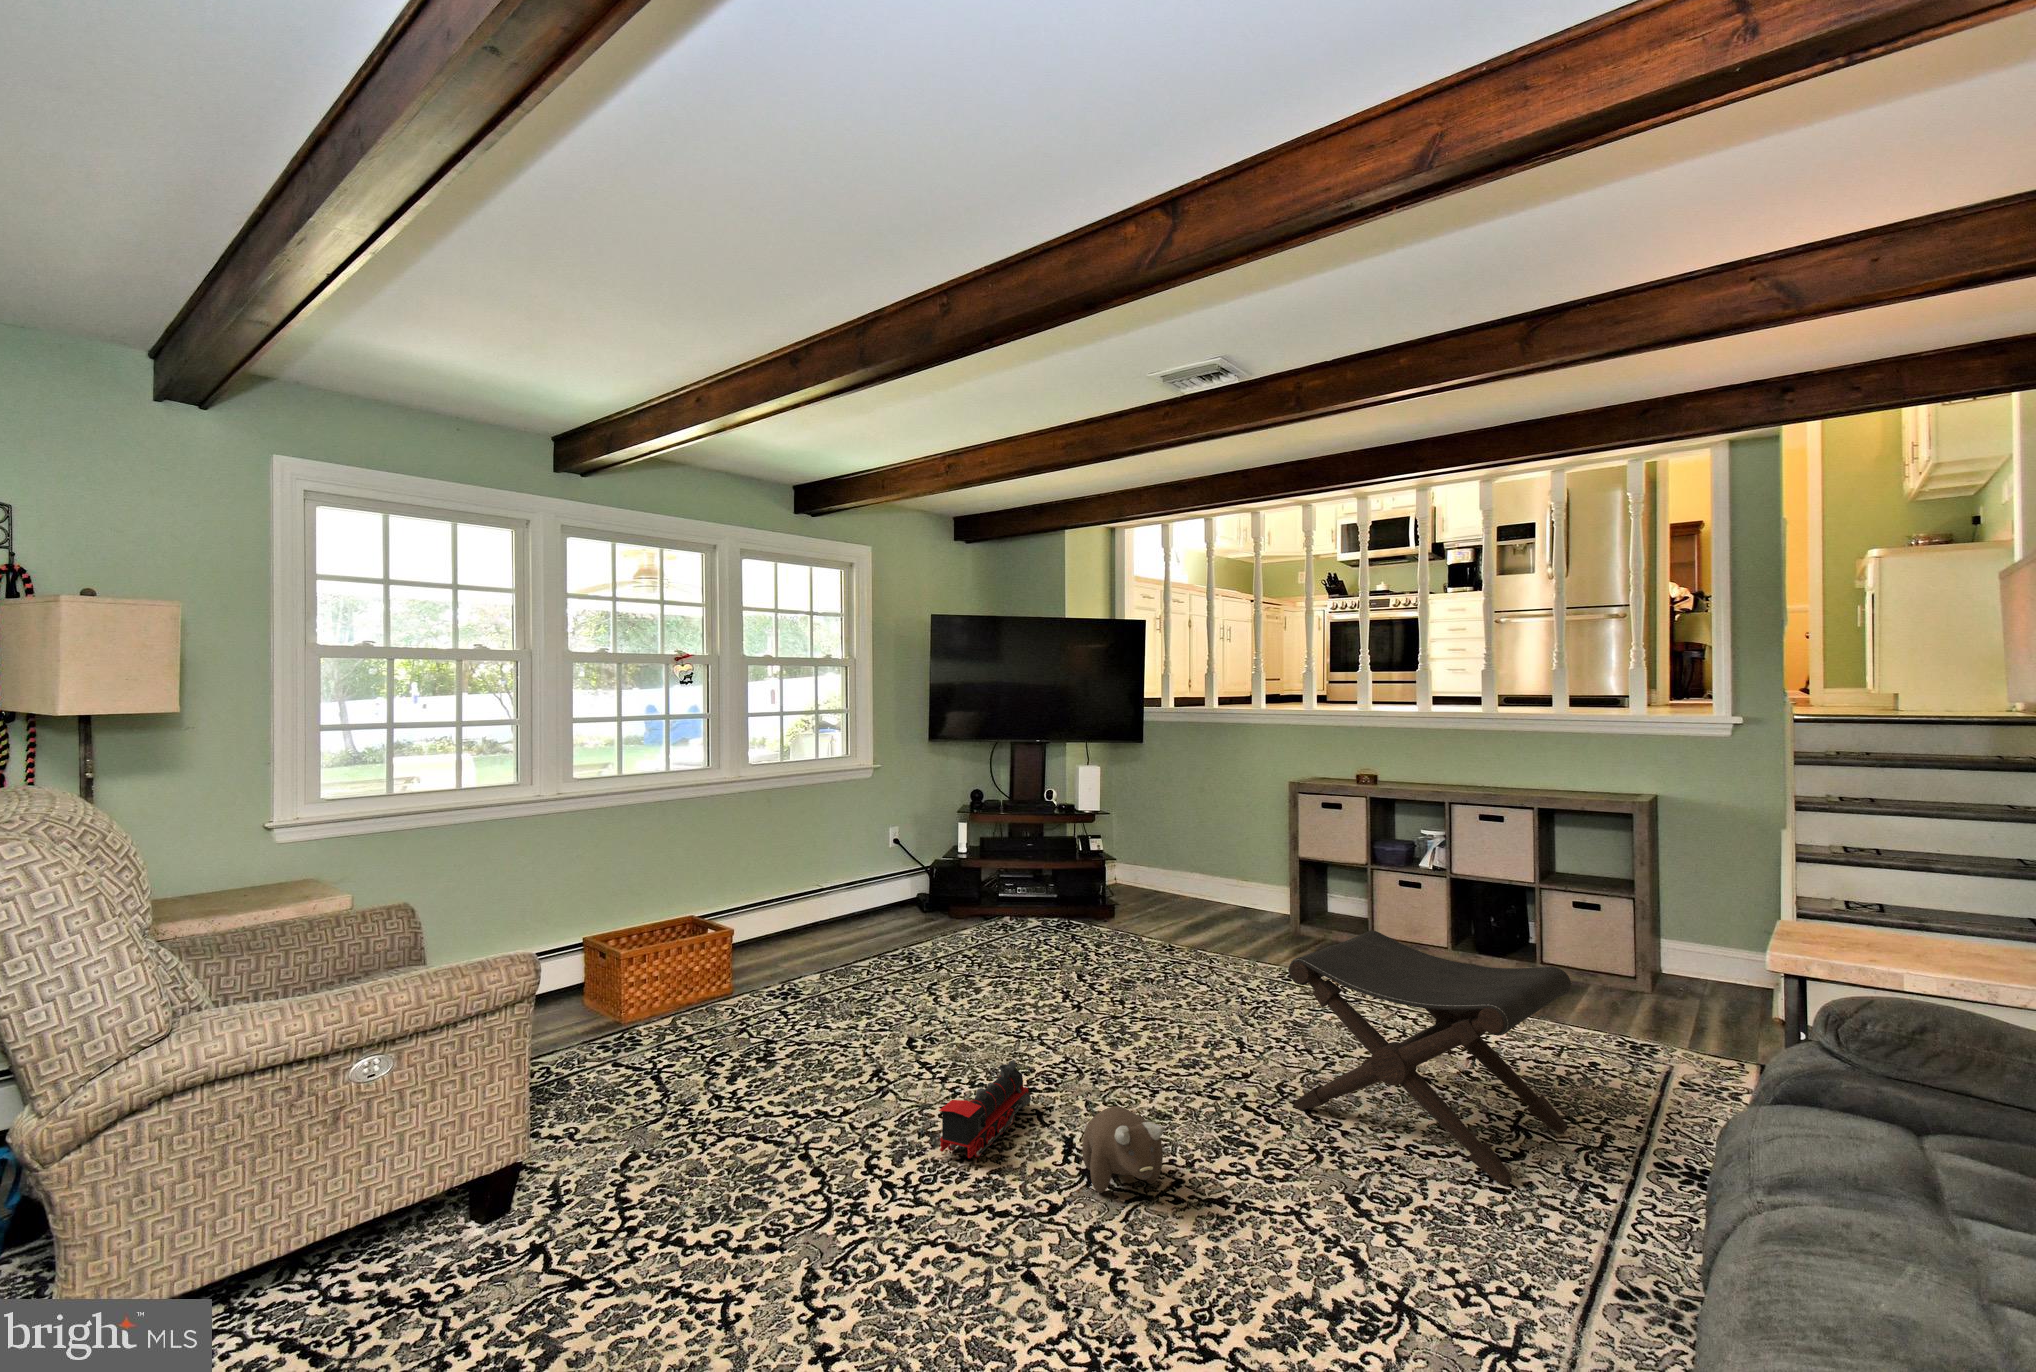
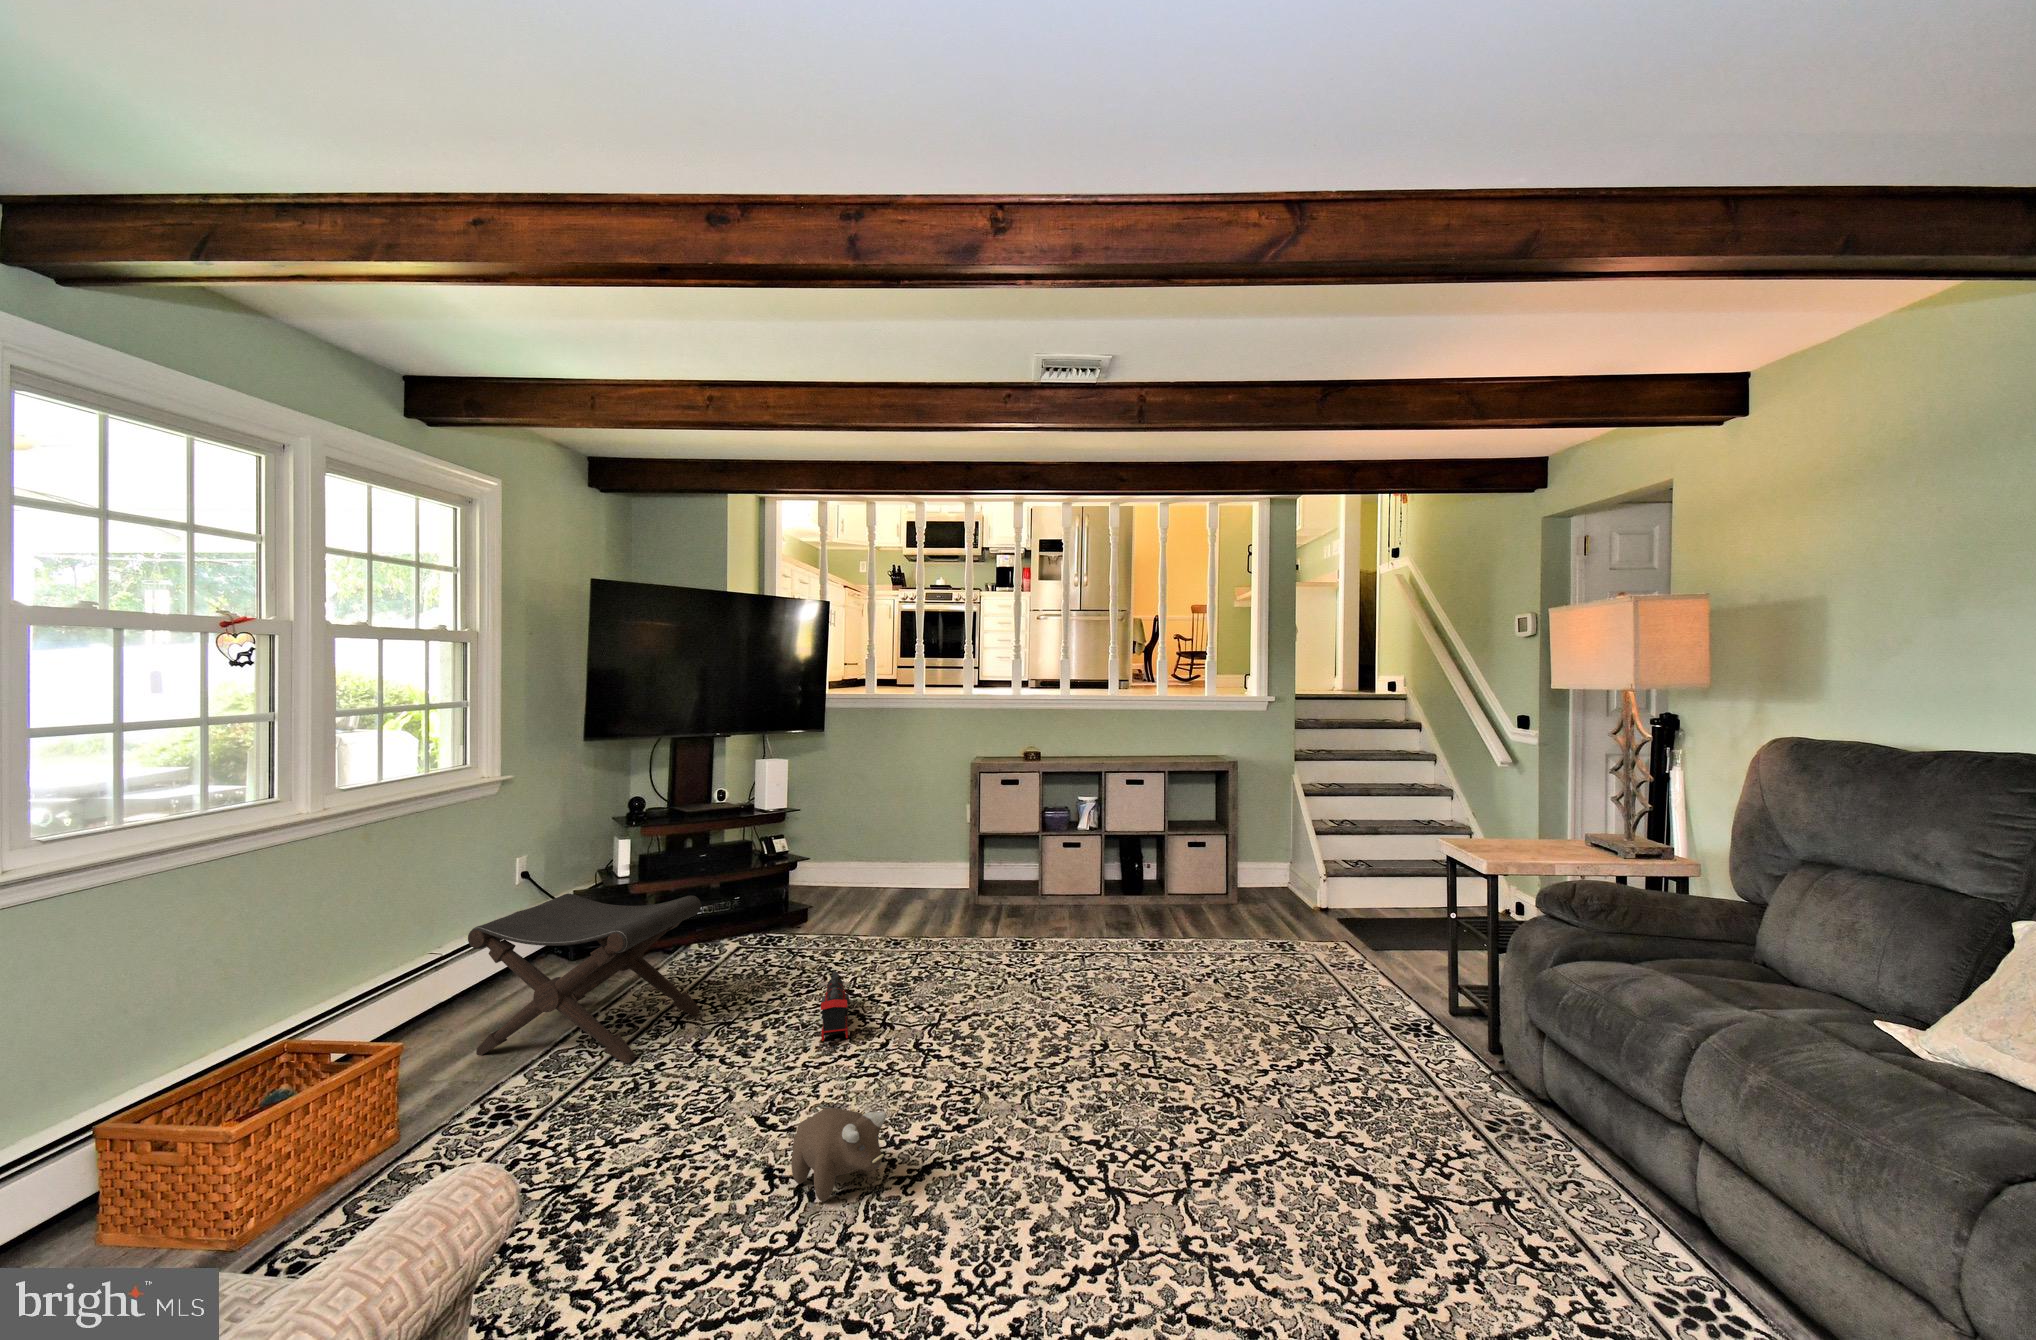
footstool: present [1289,931,1571,1186] -> present [468,894,701,1063]
toy train: present [939,1060,1031,1158] -> present [821,971,849,1041]

